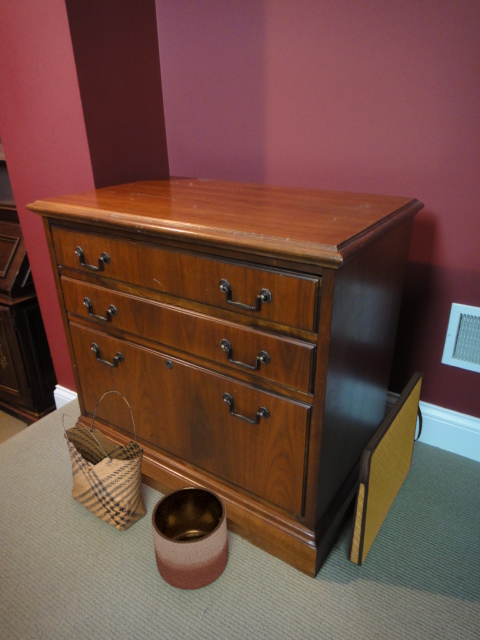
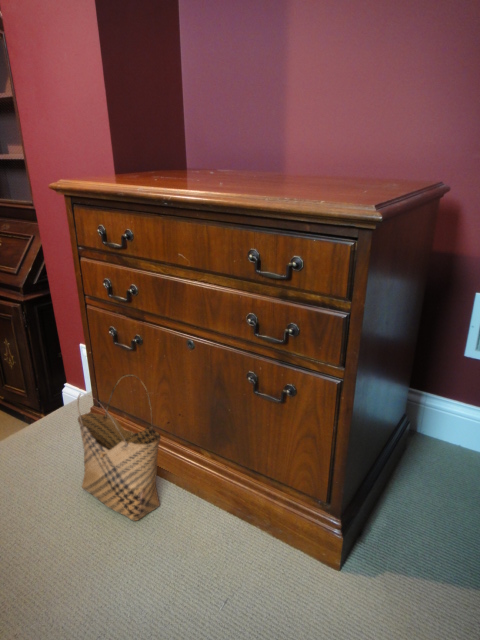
bag: present [348,371,423,566] -> none [374,361,446,559]
planter: present [151,486,228,590] -> none [170,473,248,581]

